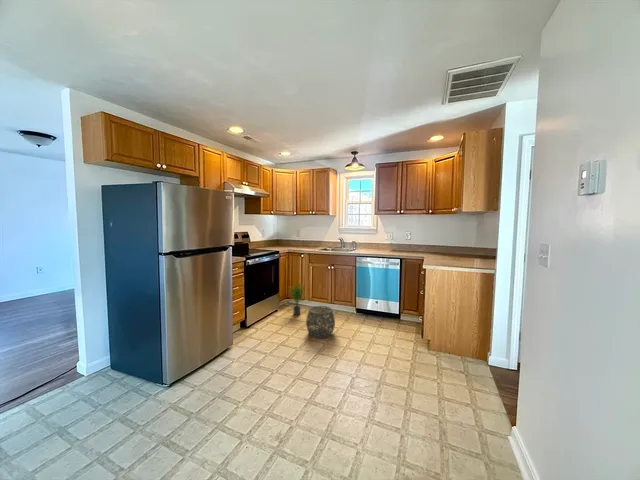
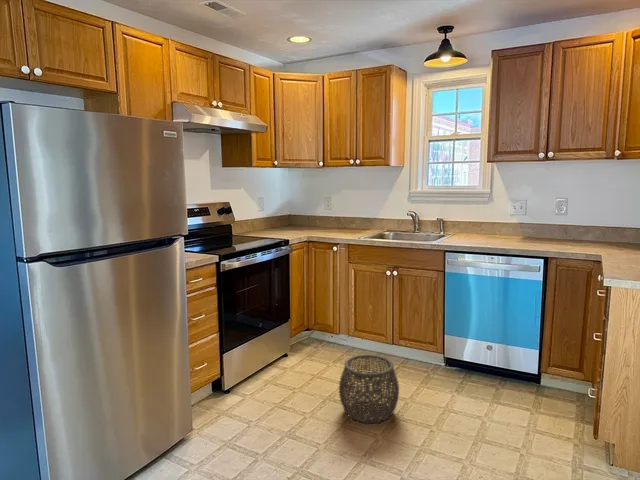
potted plant: present [290,281,304,315] -> none [303,296,345,365]

